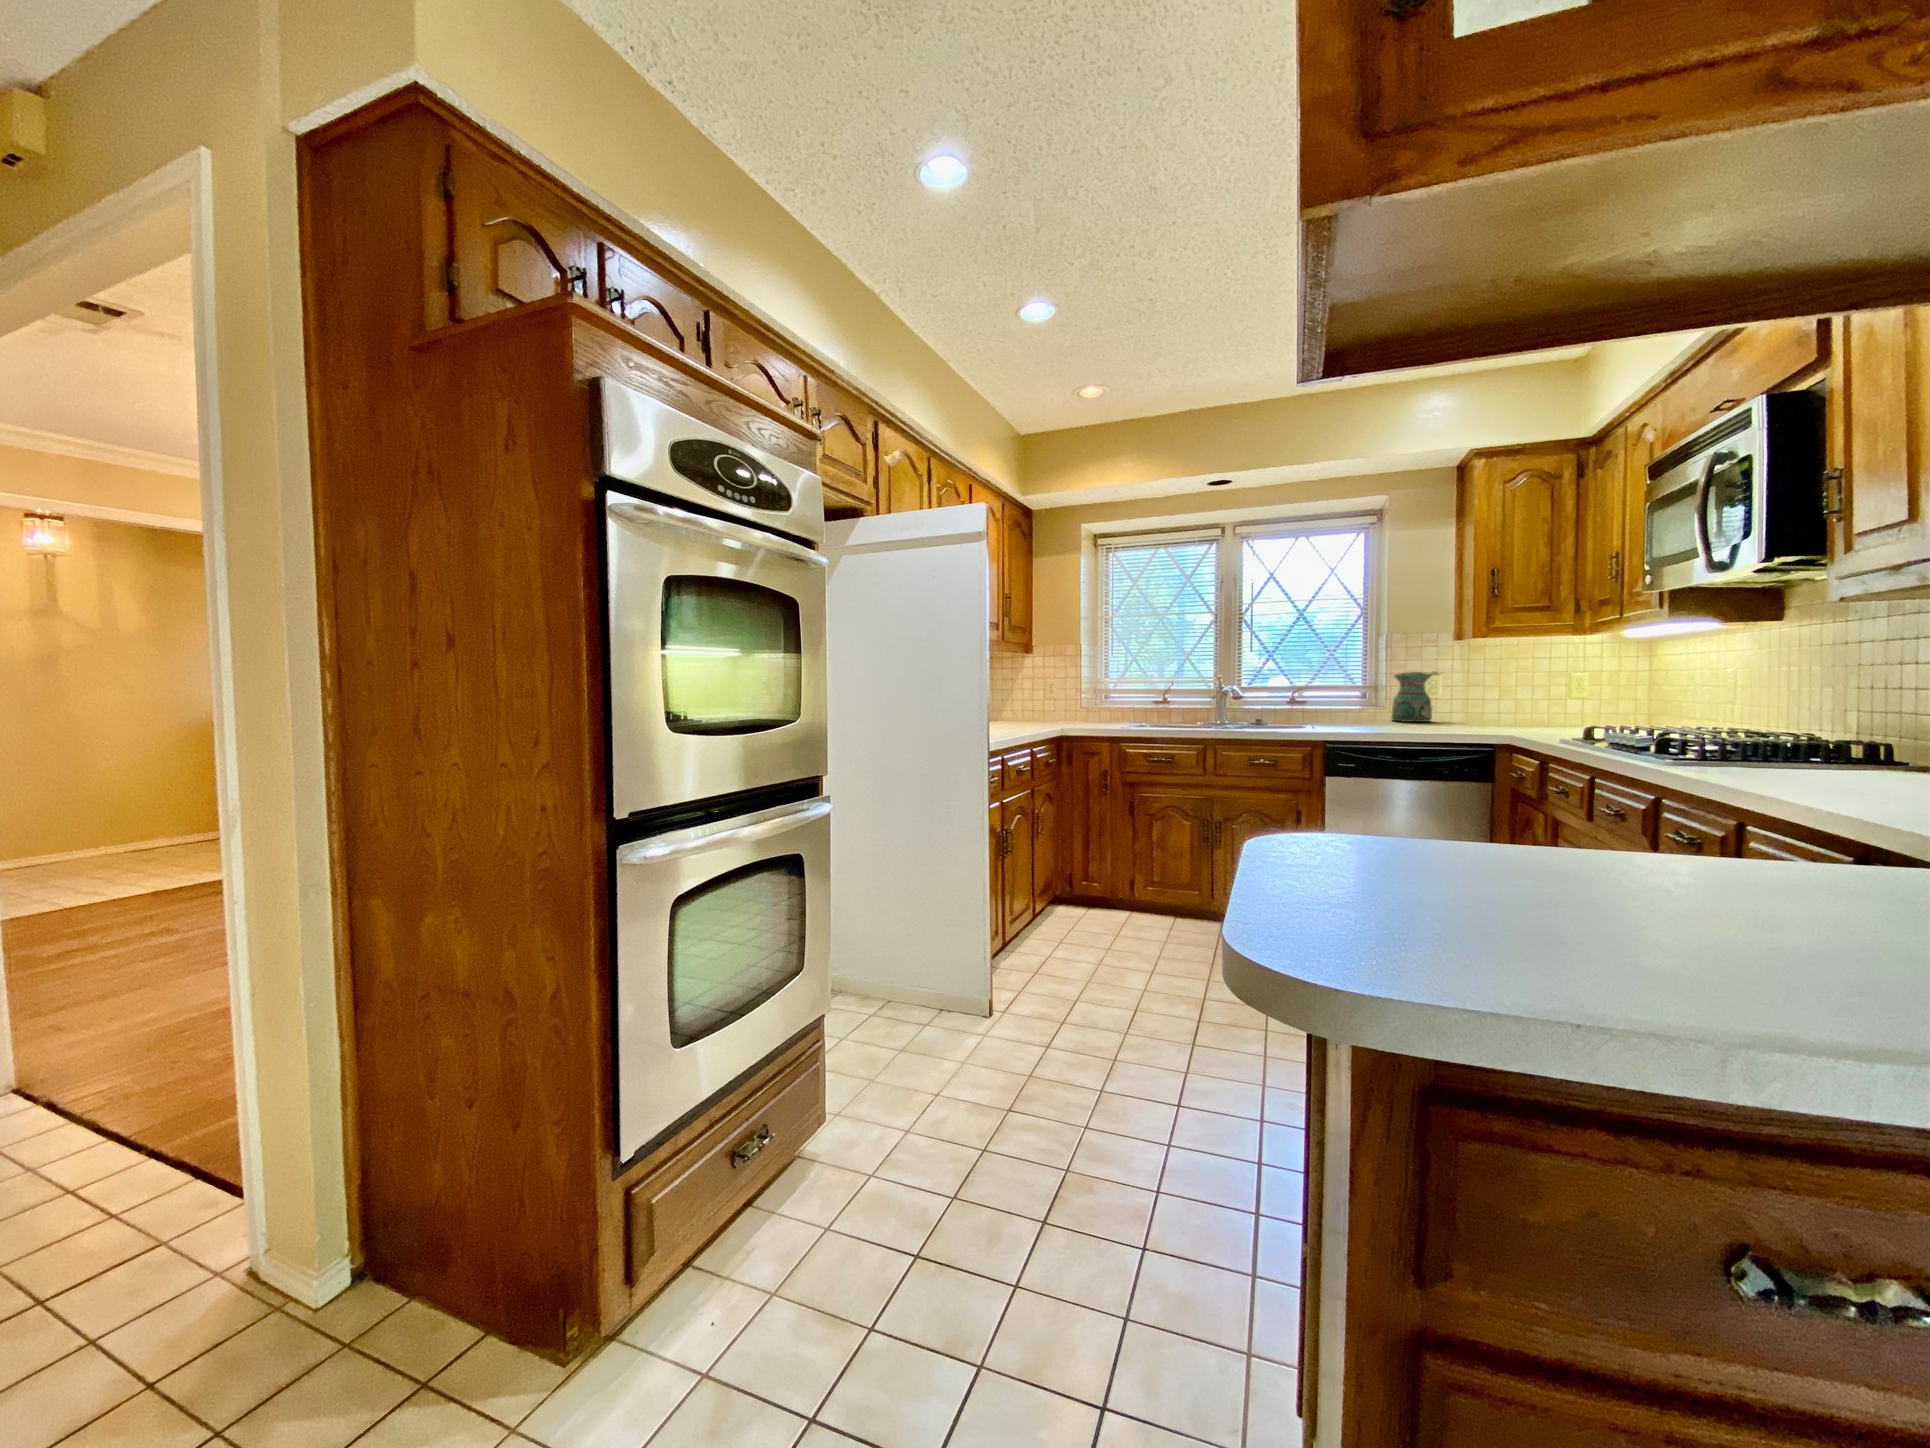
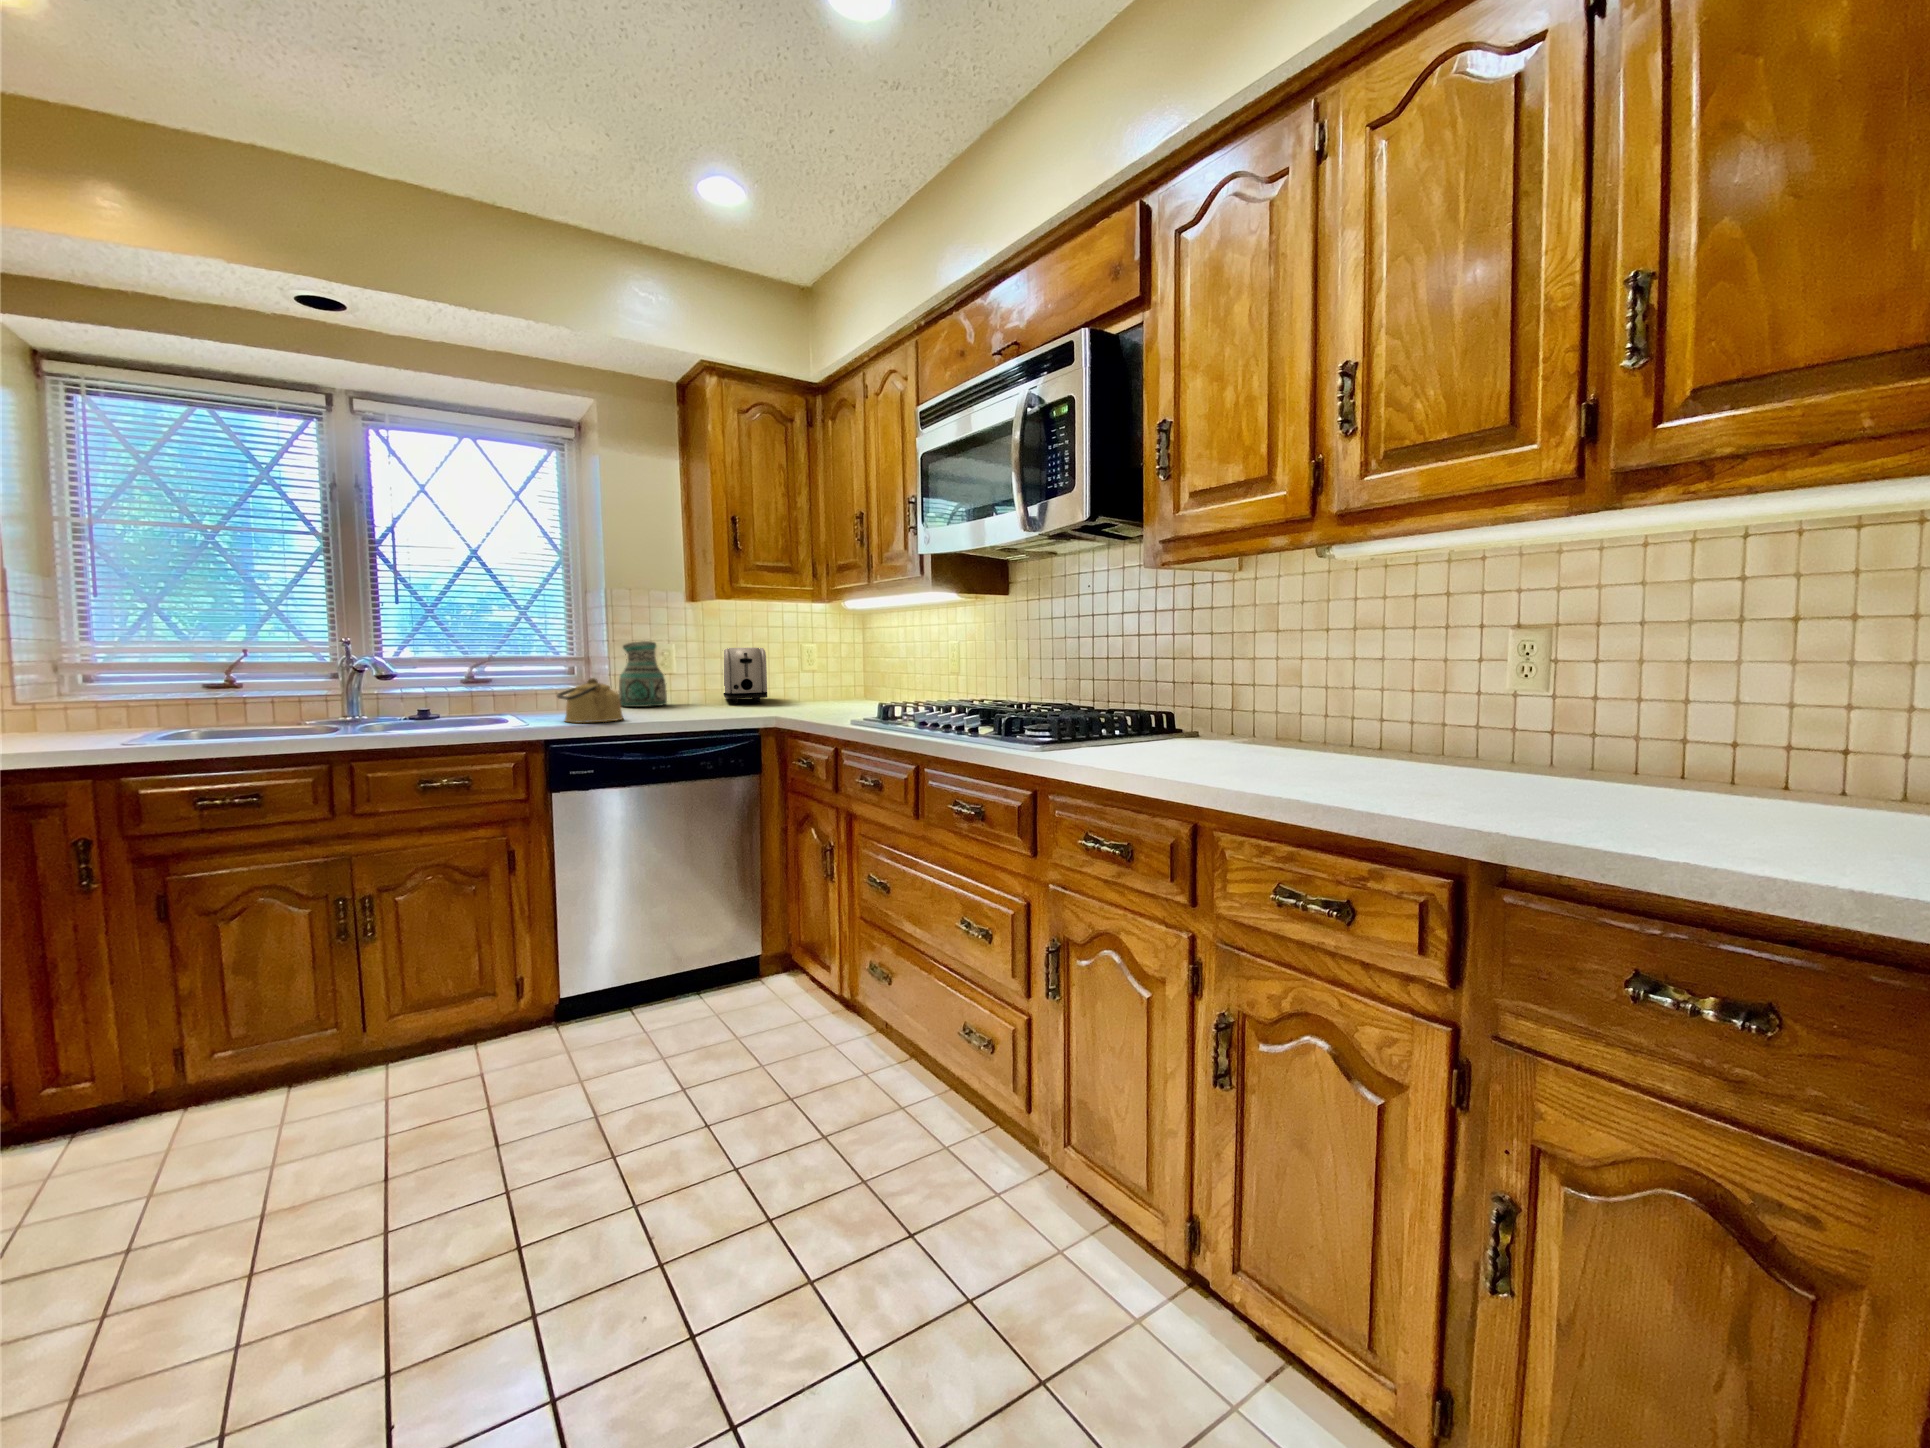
toaster: none [1485,677,1534,724] -> present [723,648,767,703]
kettle: none [1335,698,1381,729] -> present [557,678,623,723]

